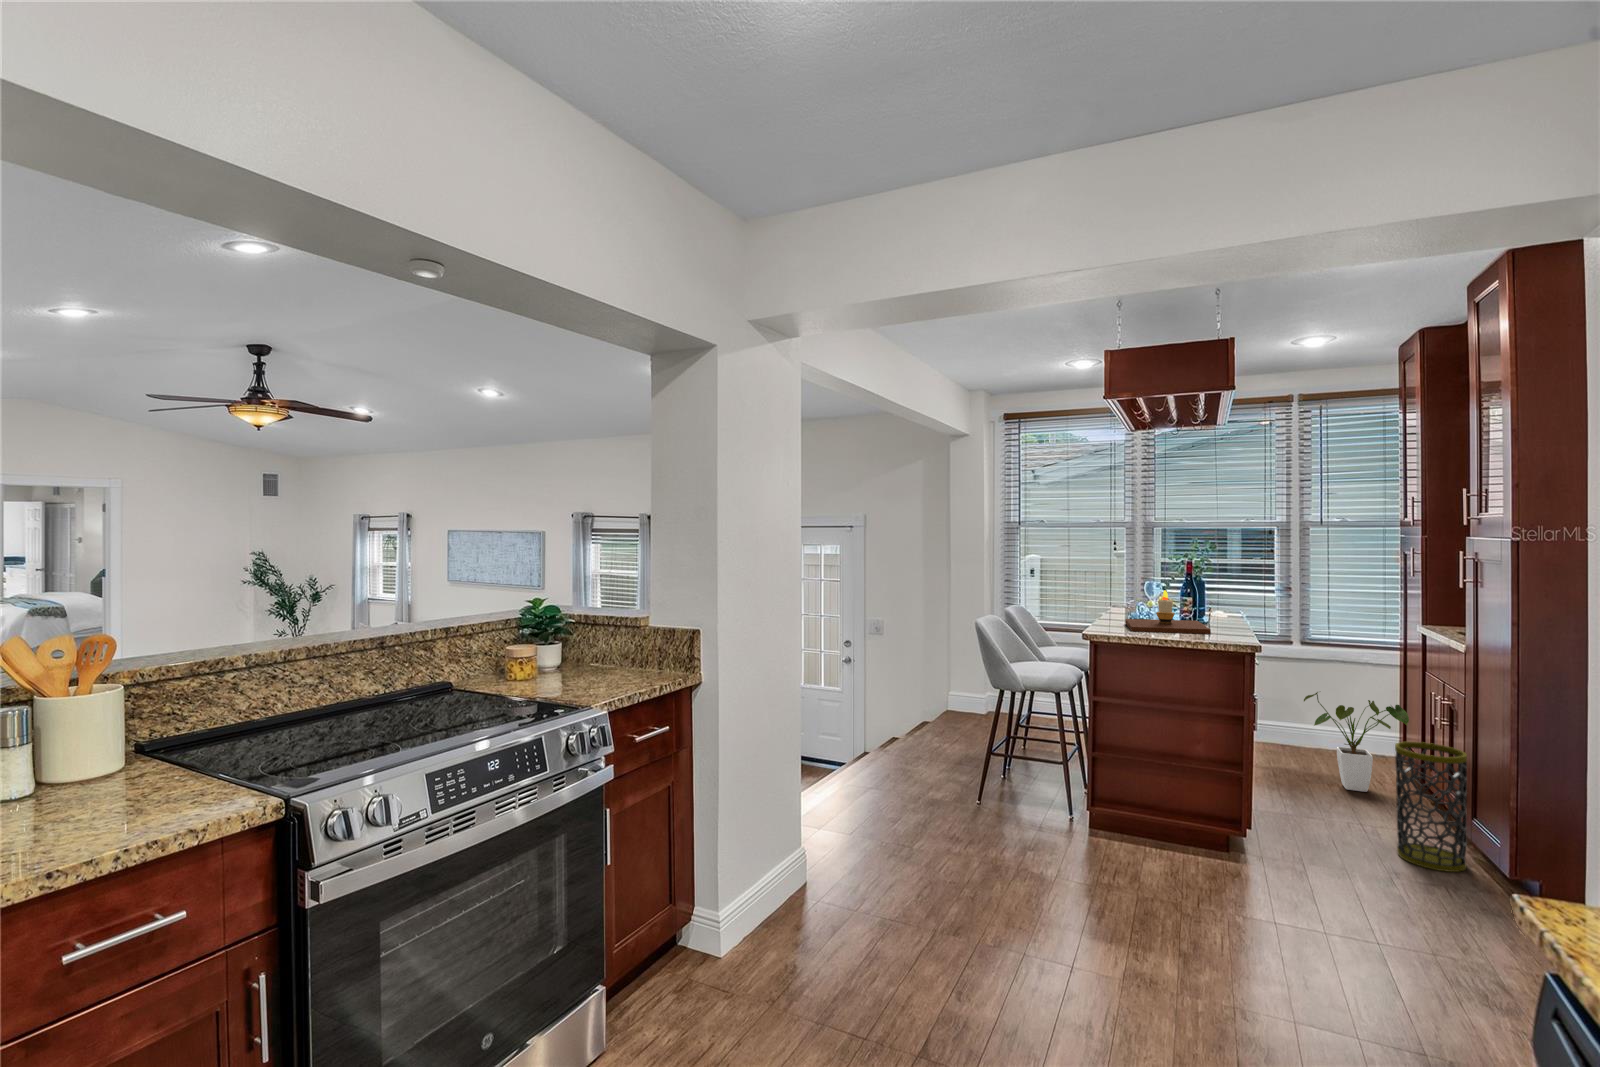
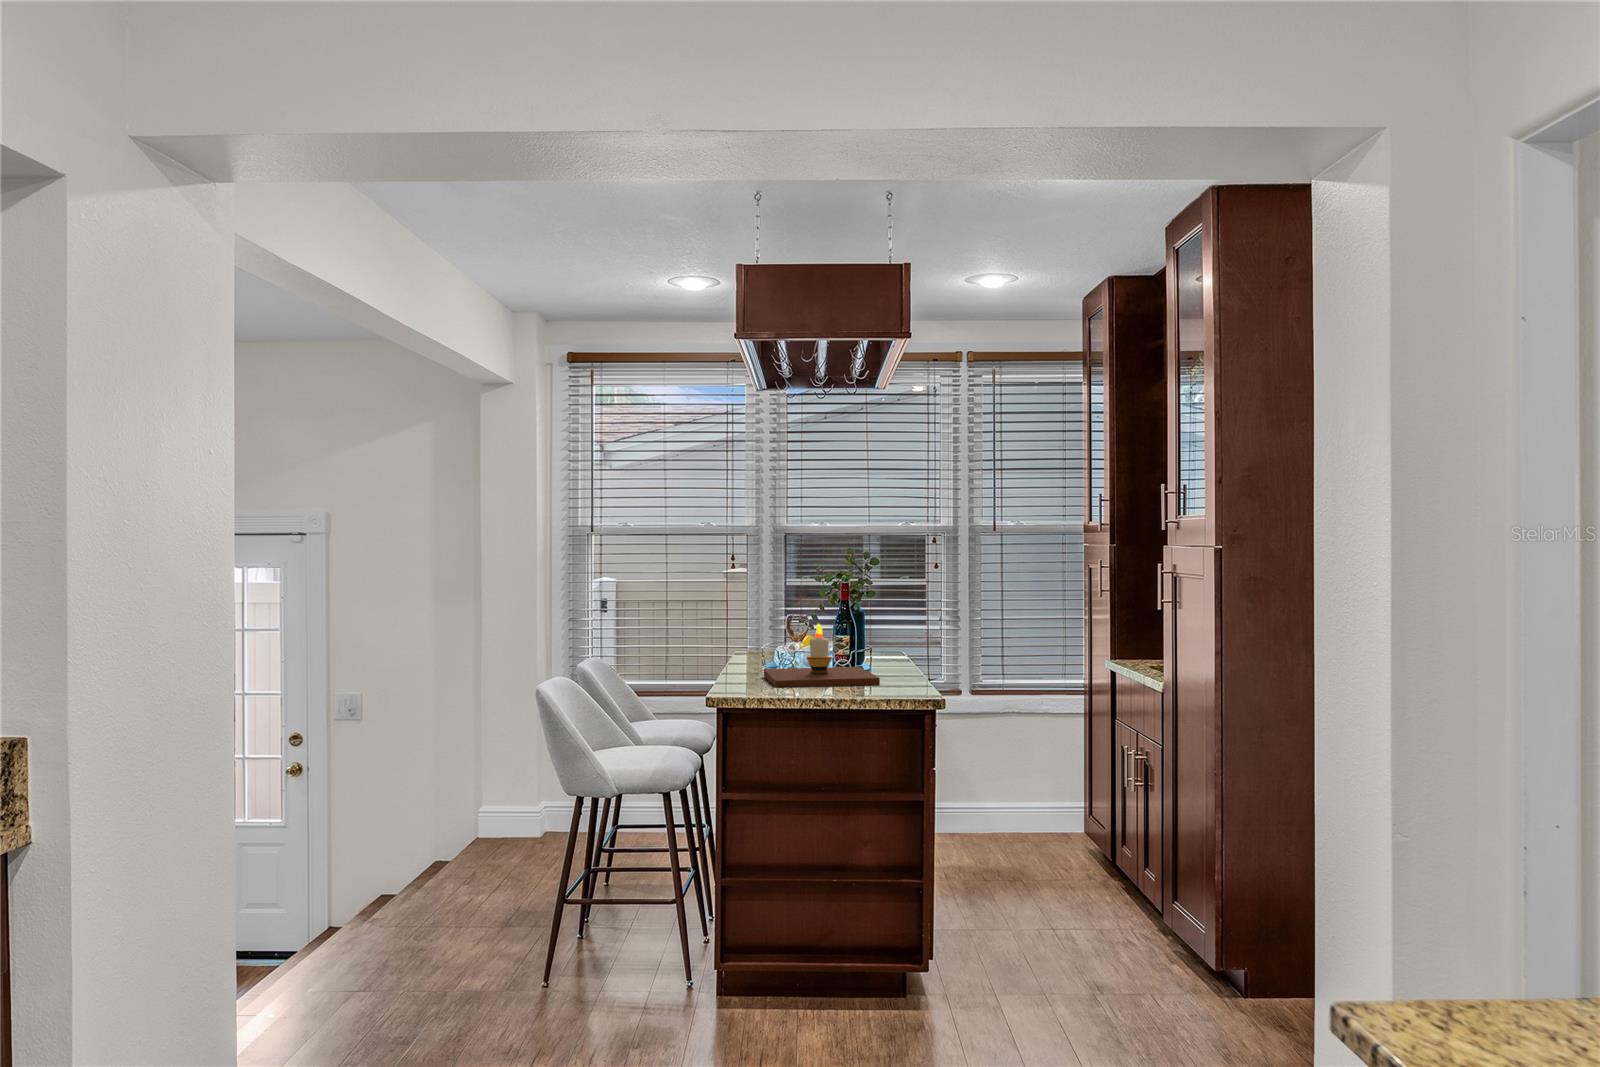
house plant: present [1304,692,1409,792] -> none [981,755,1098,884]
trash can: present [1395,742,1467,872] -> none [1093,812,1167,978]

